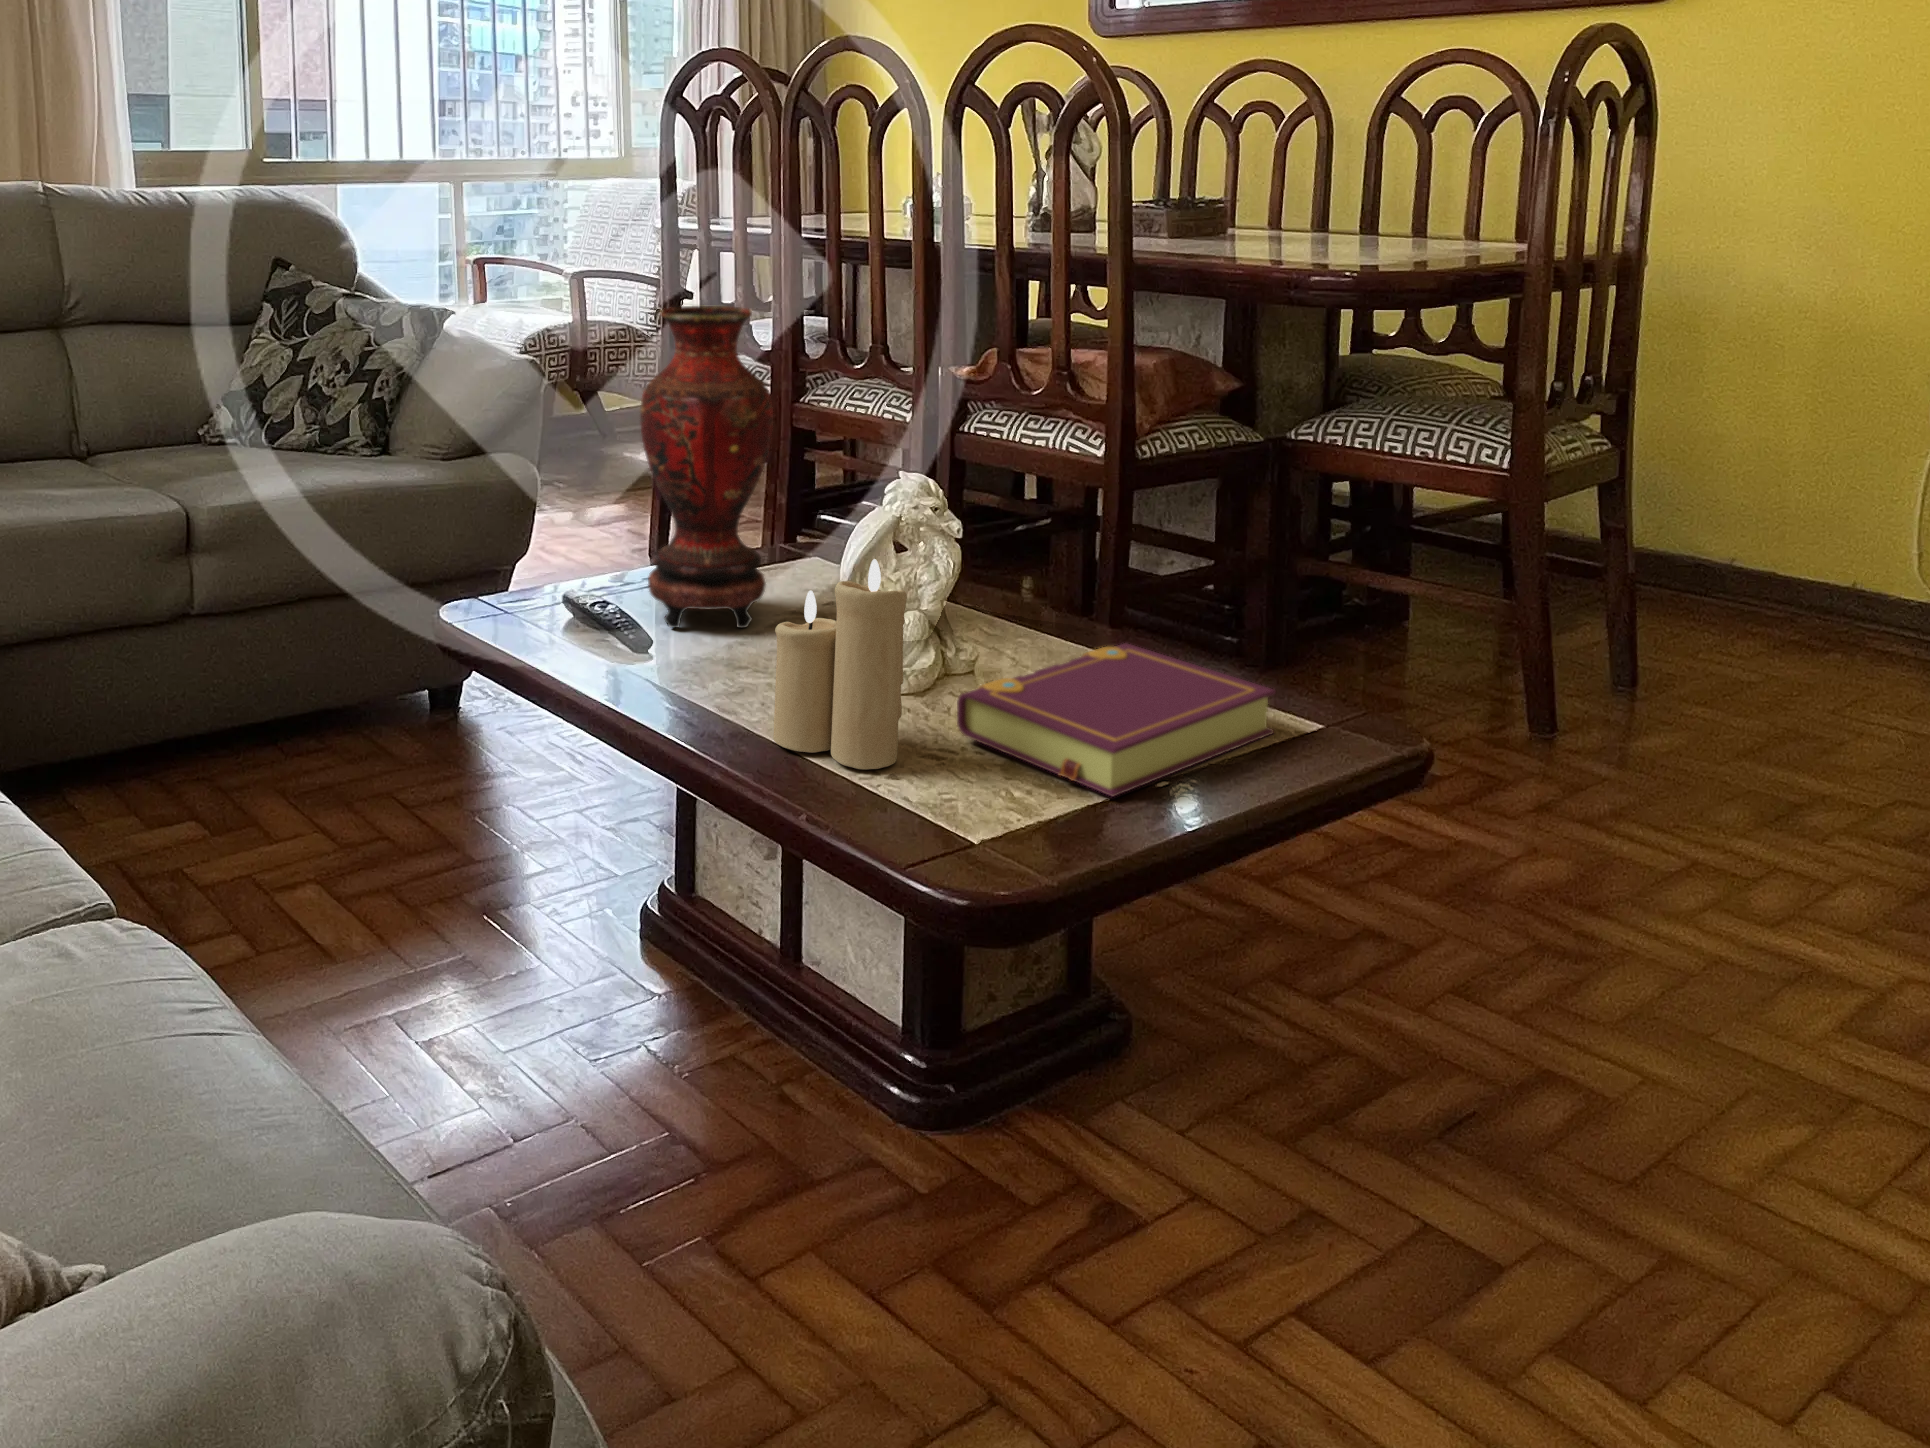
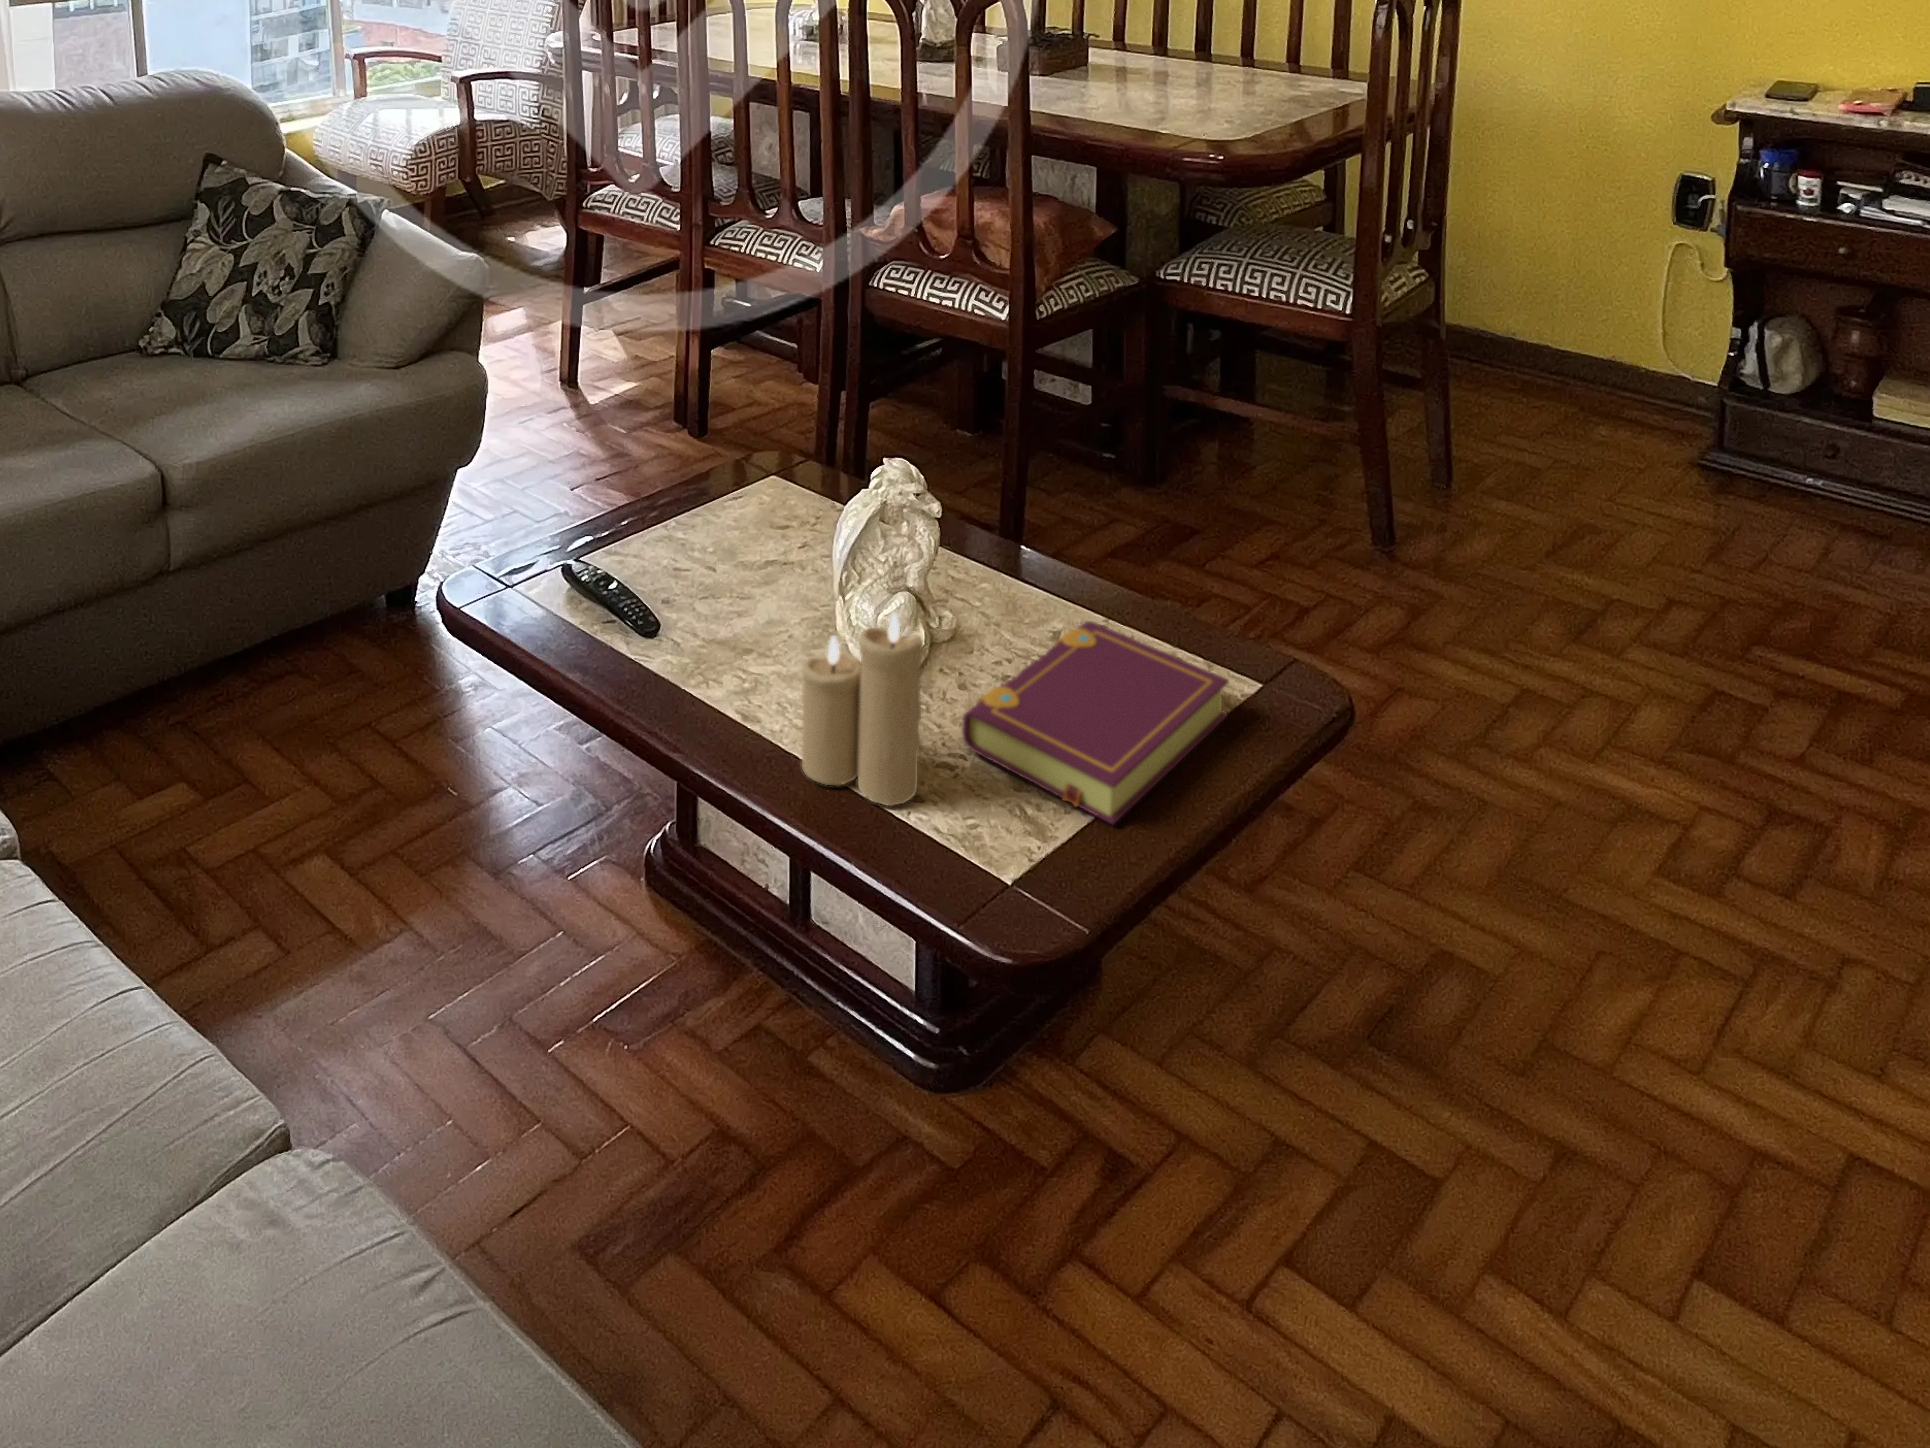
vase: present [640,306,773,628] -> none [635,292,757,606]

